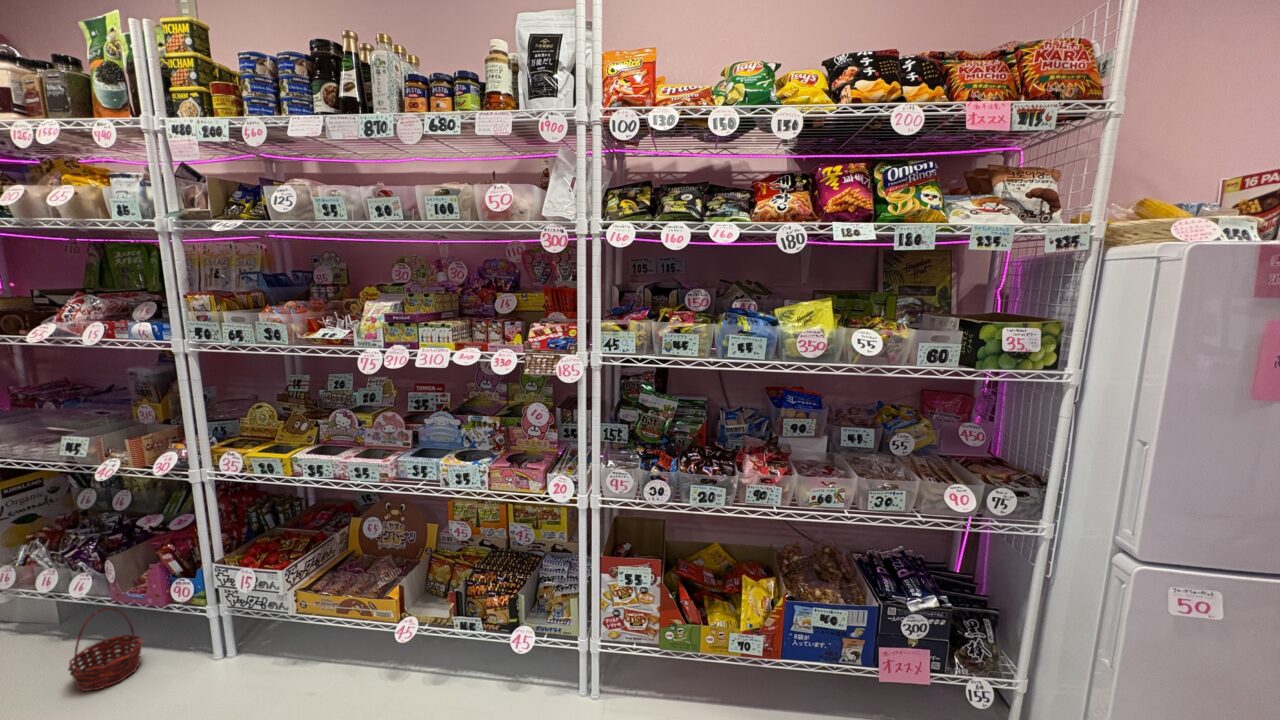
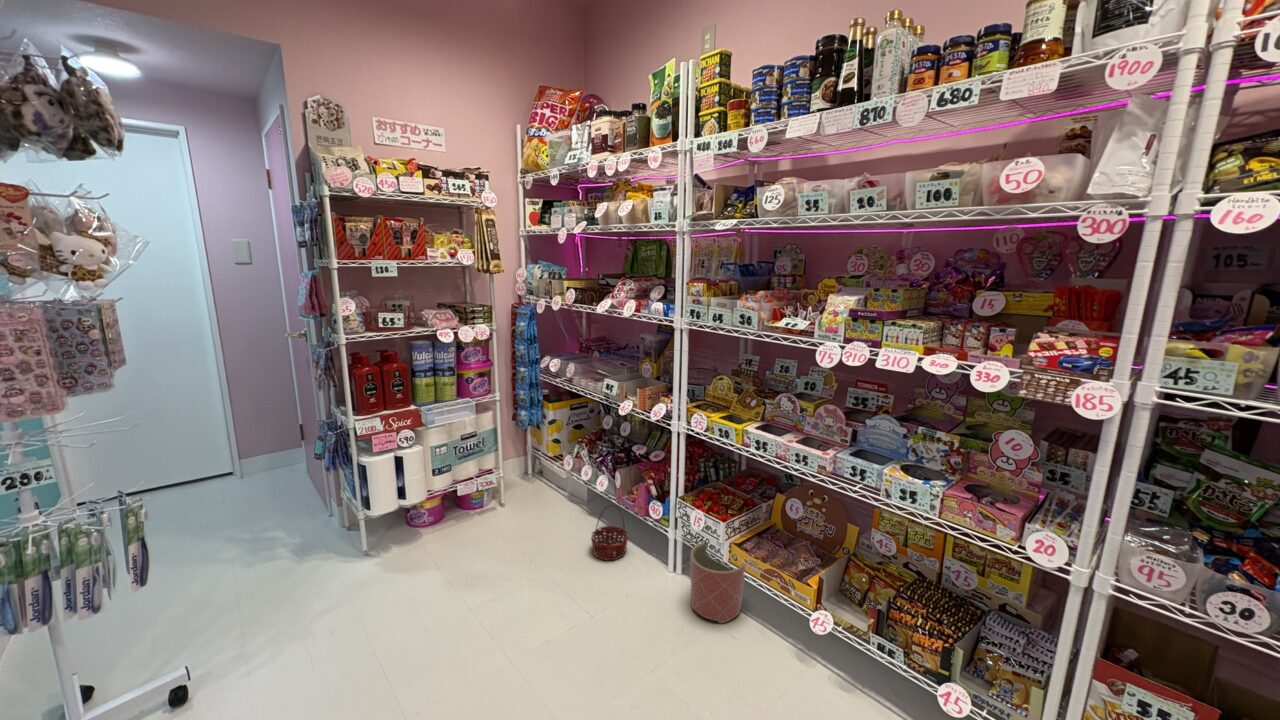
planter: none [240,592,320,690] -> present [690,543,745,623]

